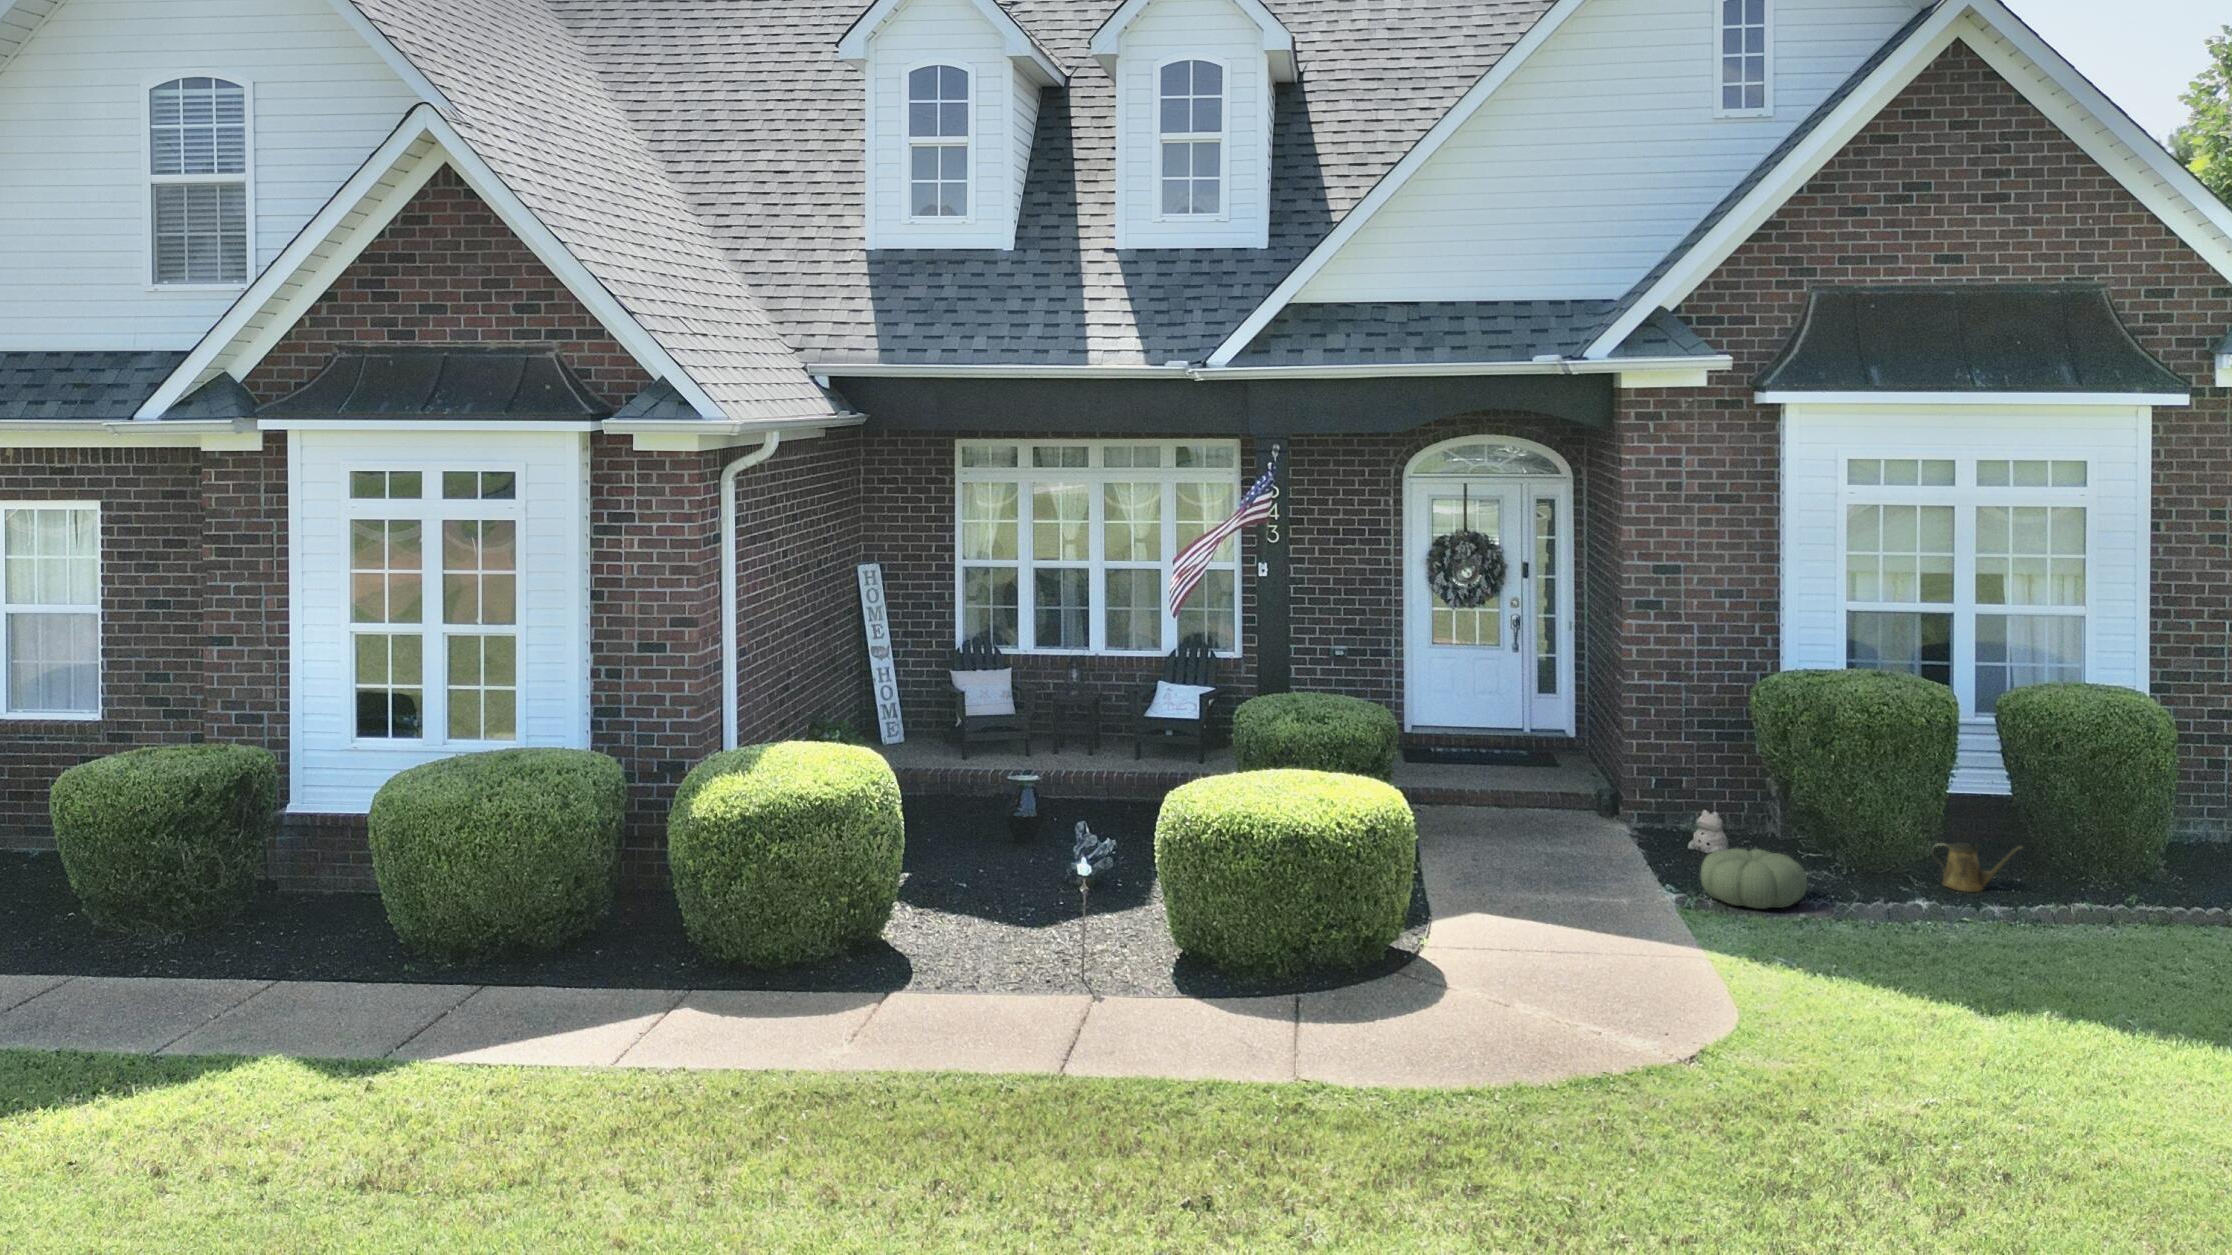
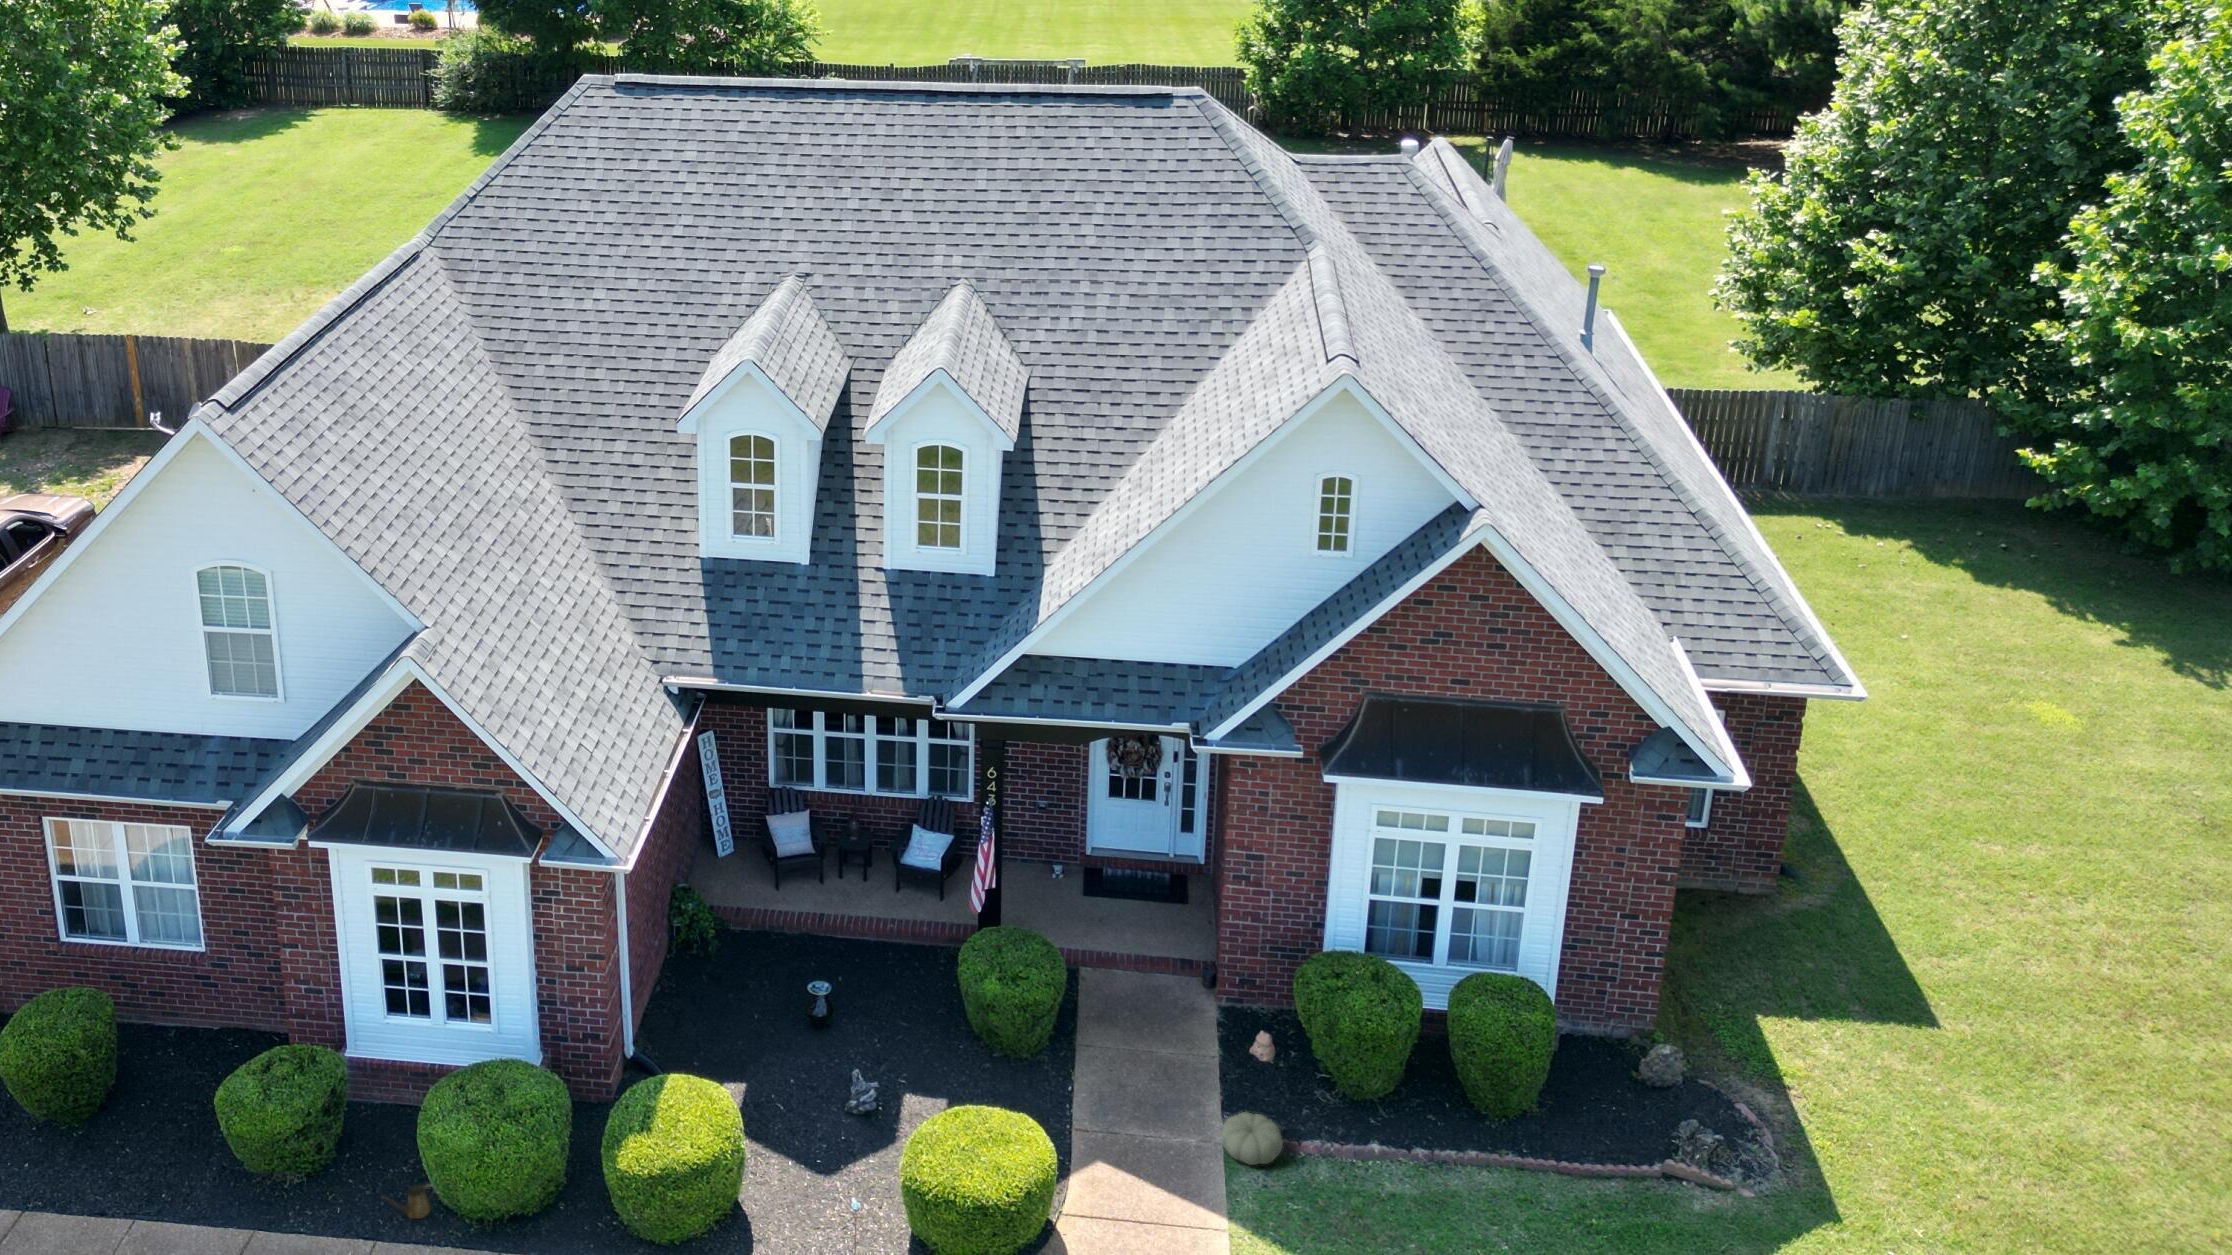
watering can: present [1931,843,2022,892] -> present [388,1184,434,1219]

